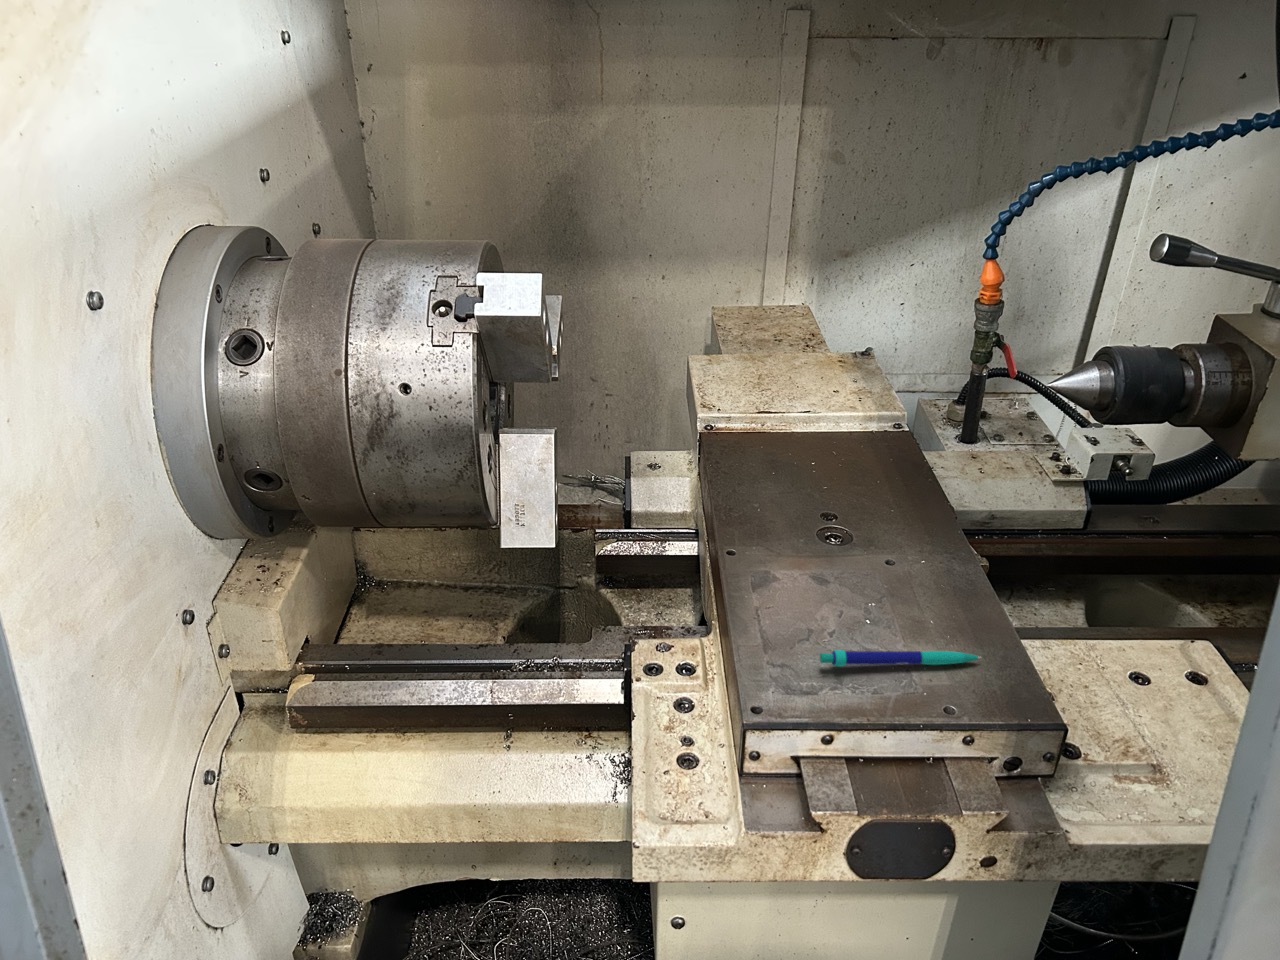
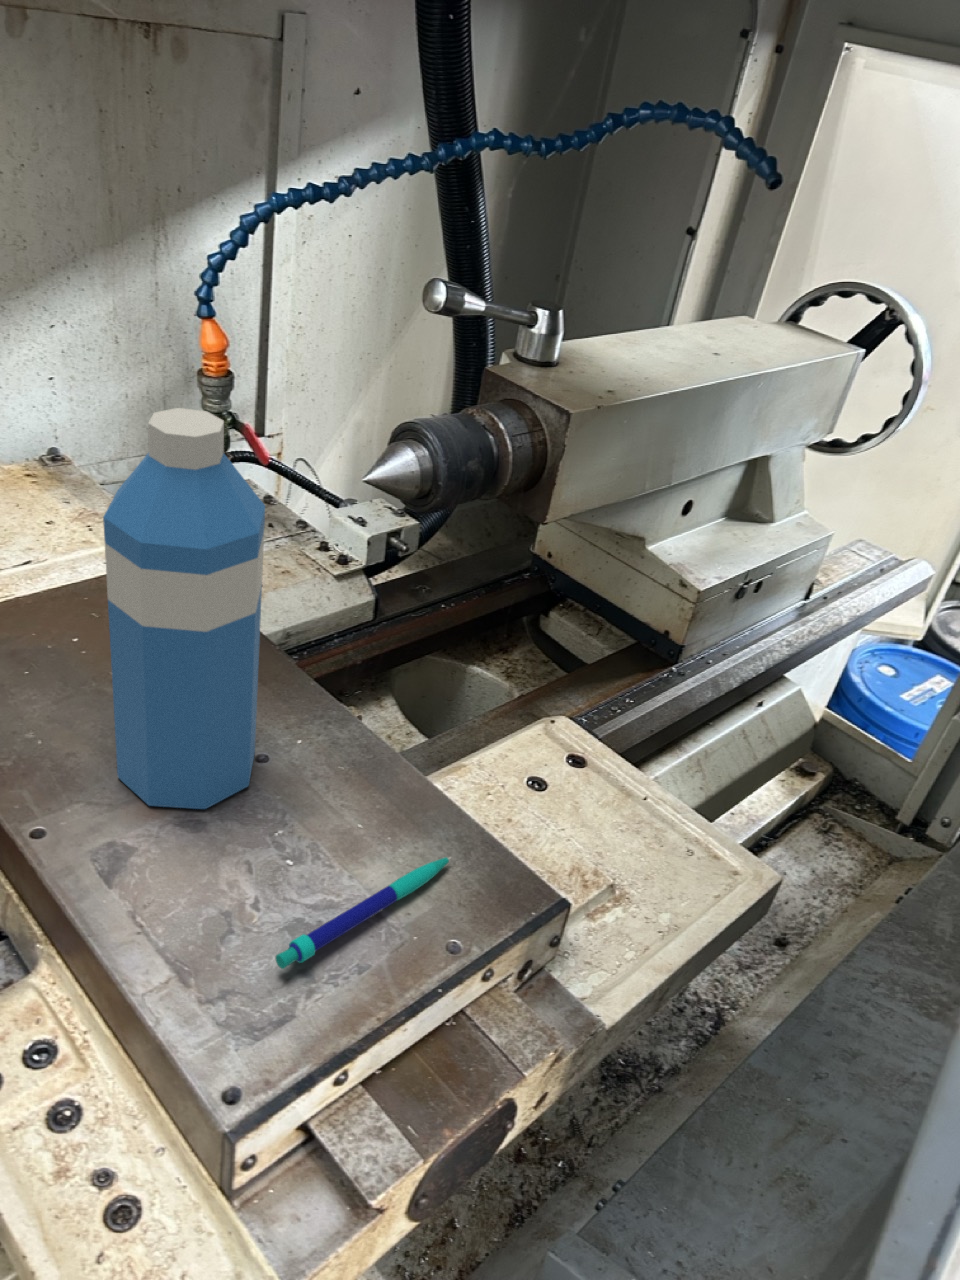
water bottle: none [789,299,912,571] -> present [103,408,265,809]

